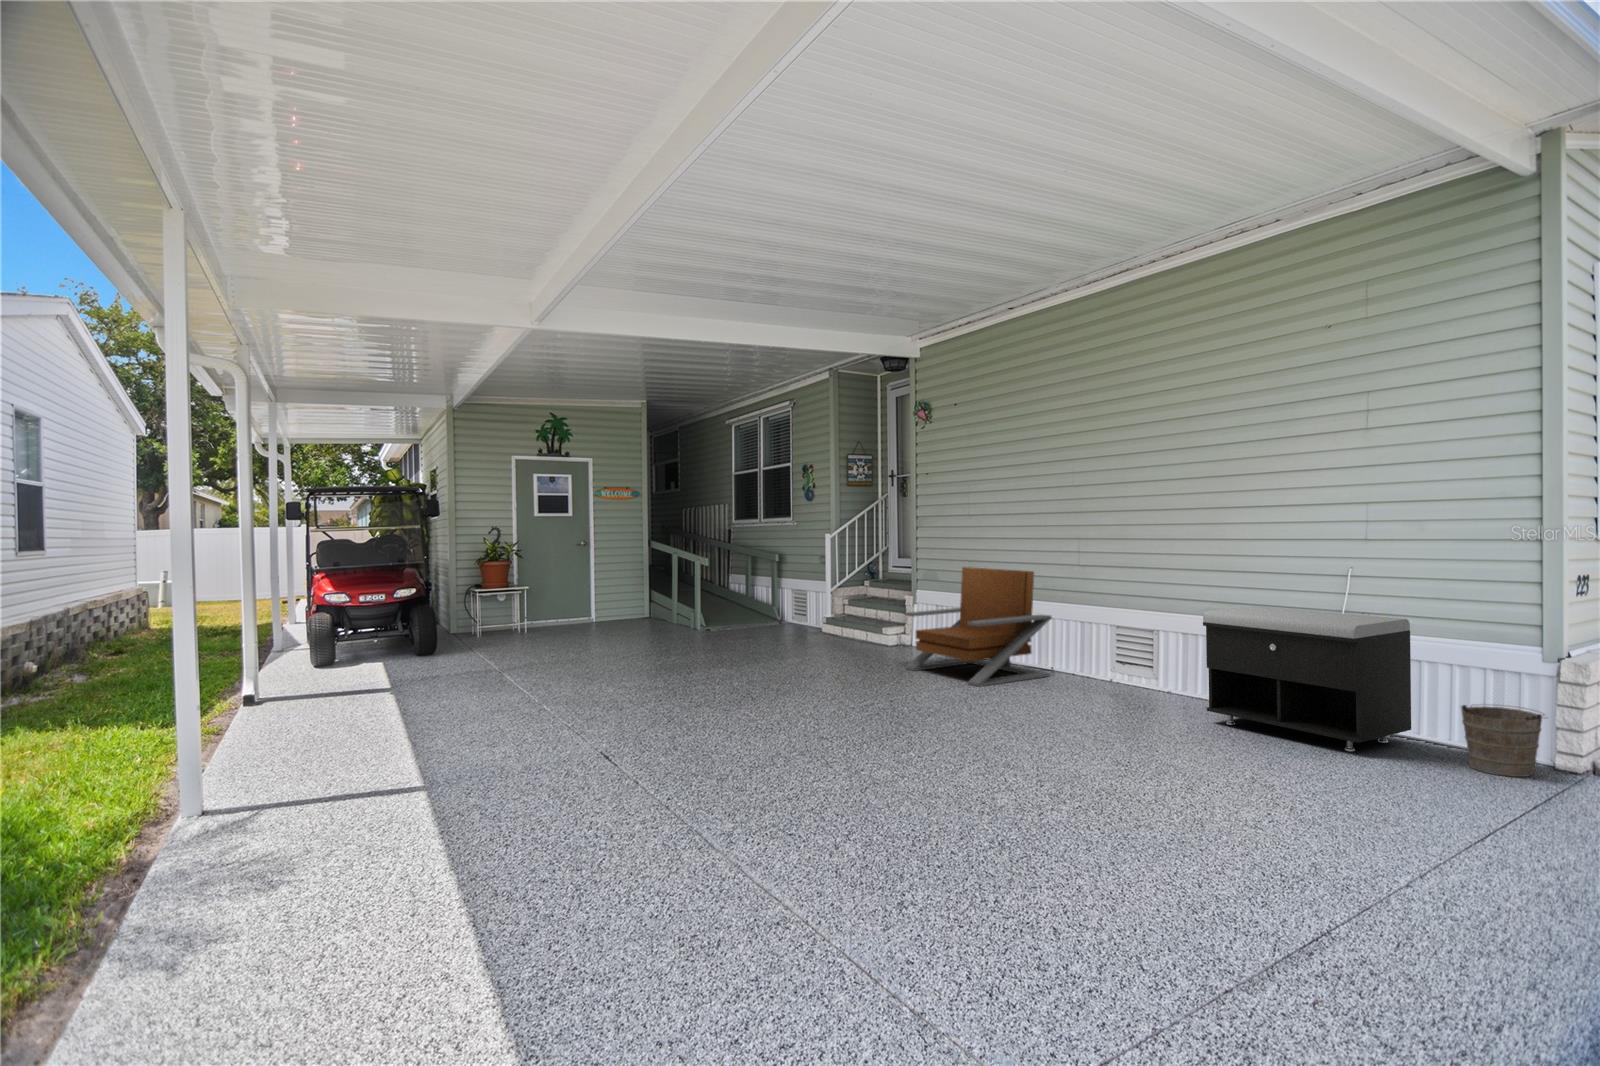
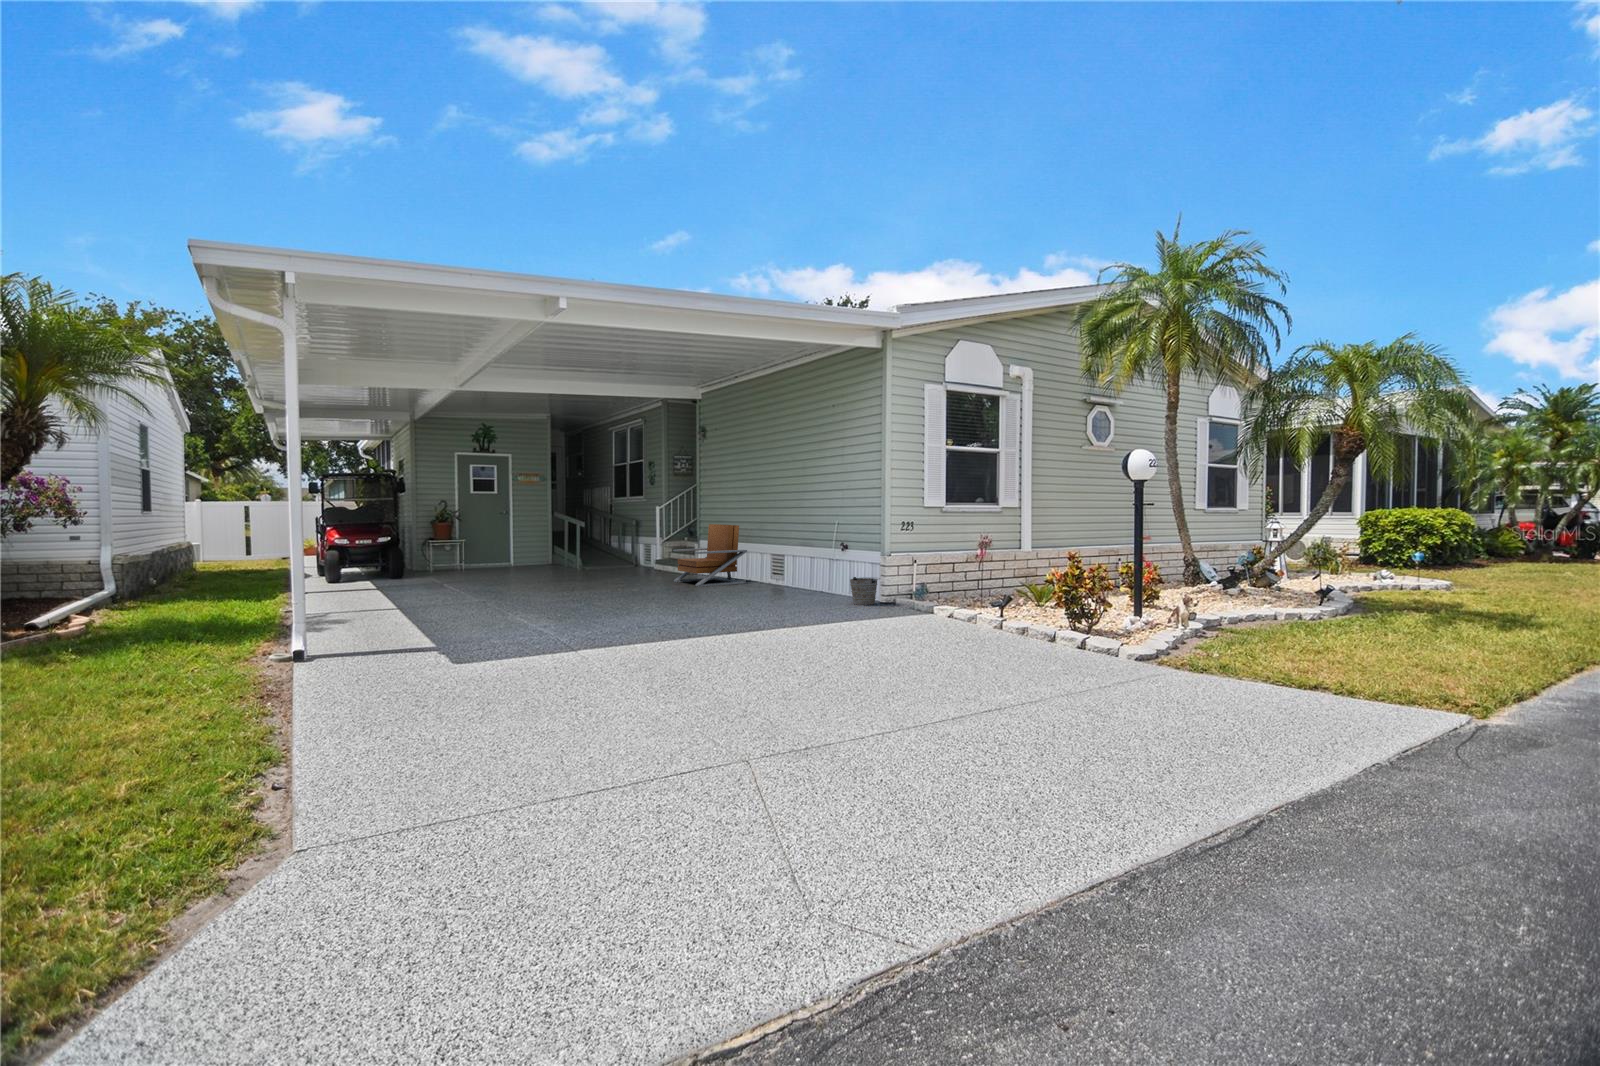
storage bench: present [1203,606,1411,752] -> none [778,539,852,601]

